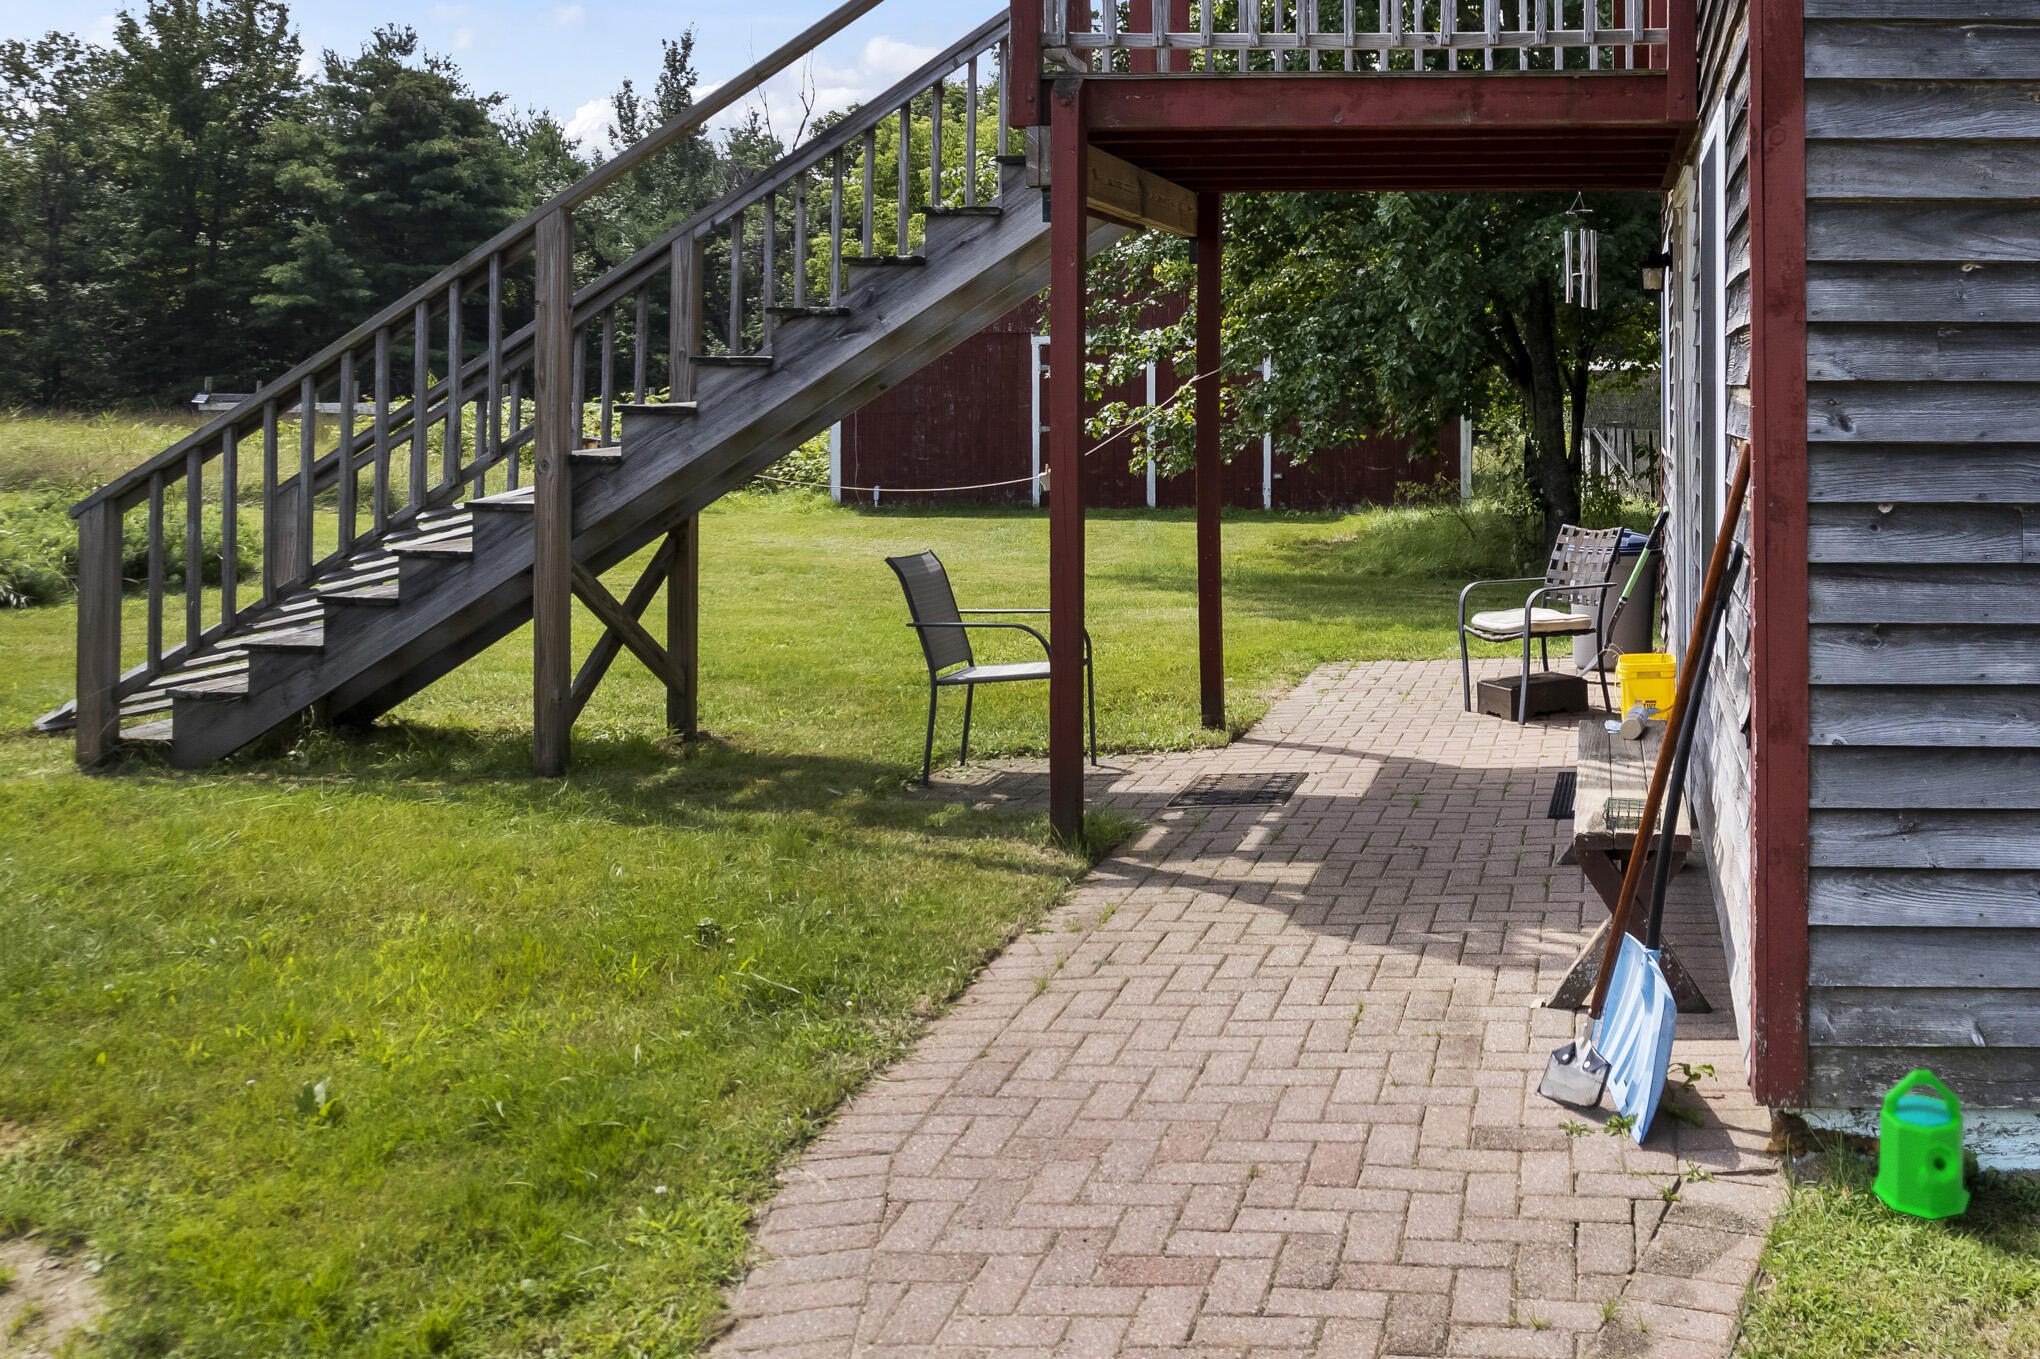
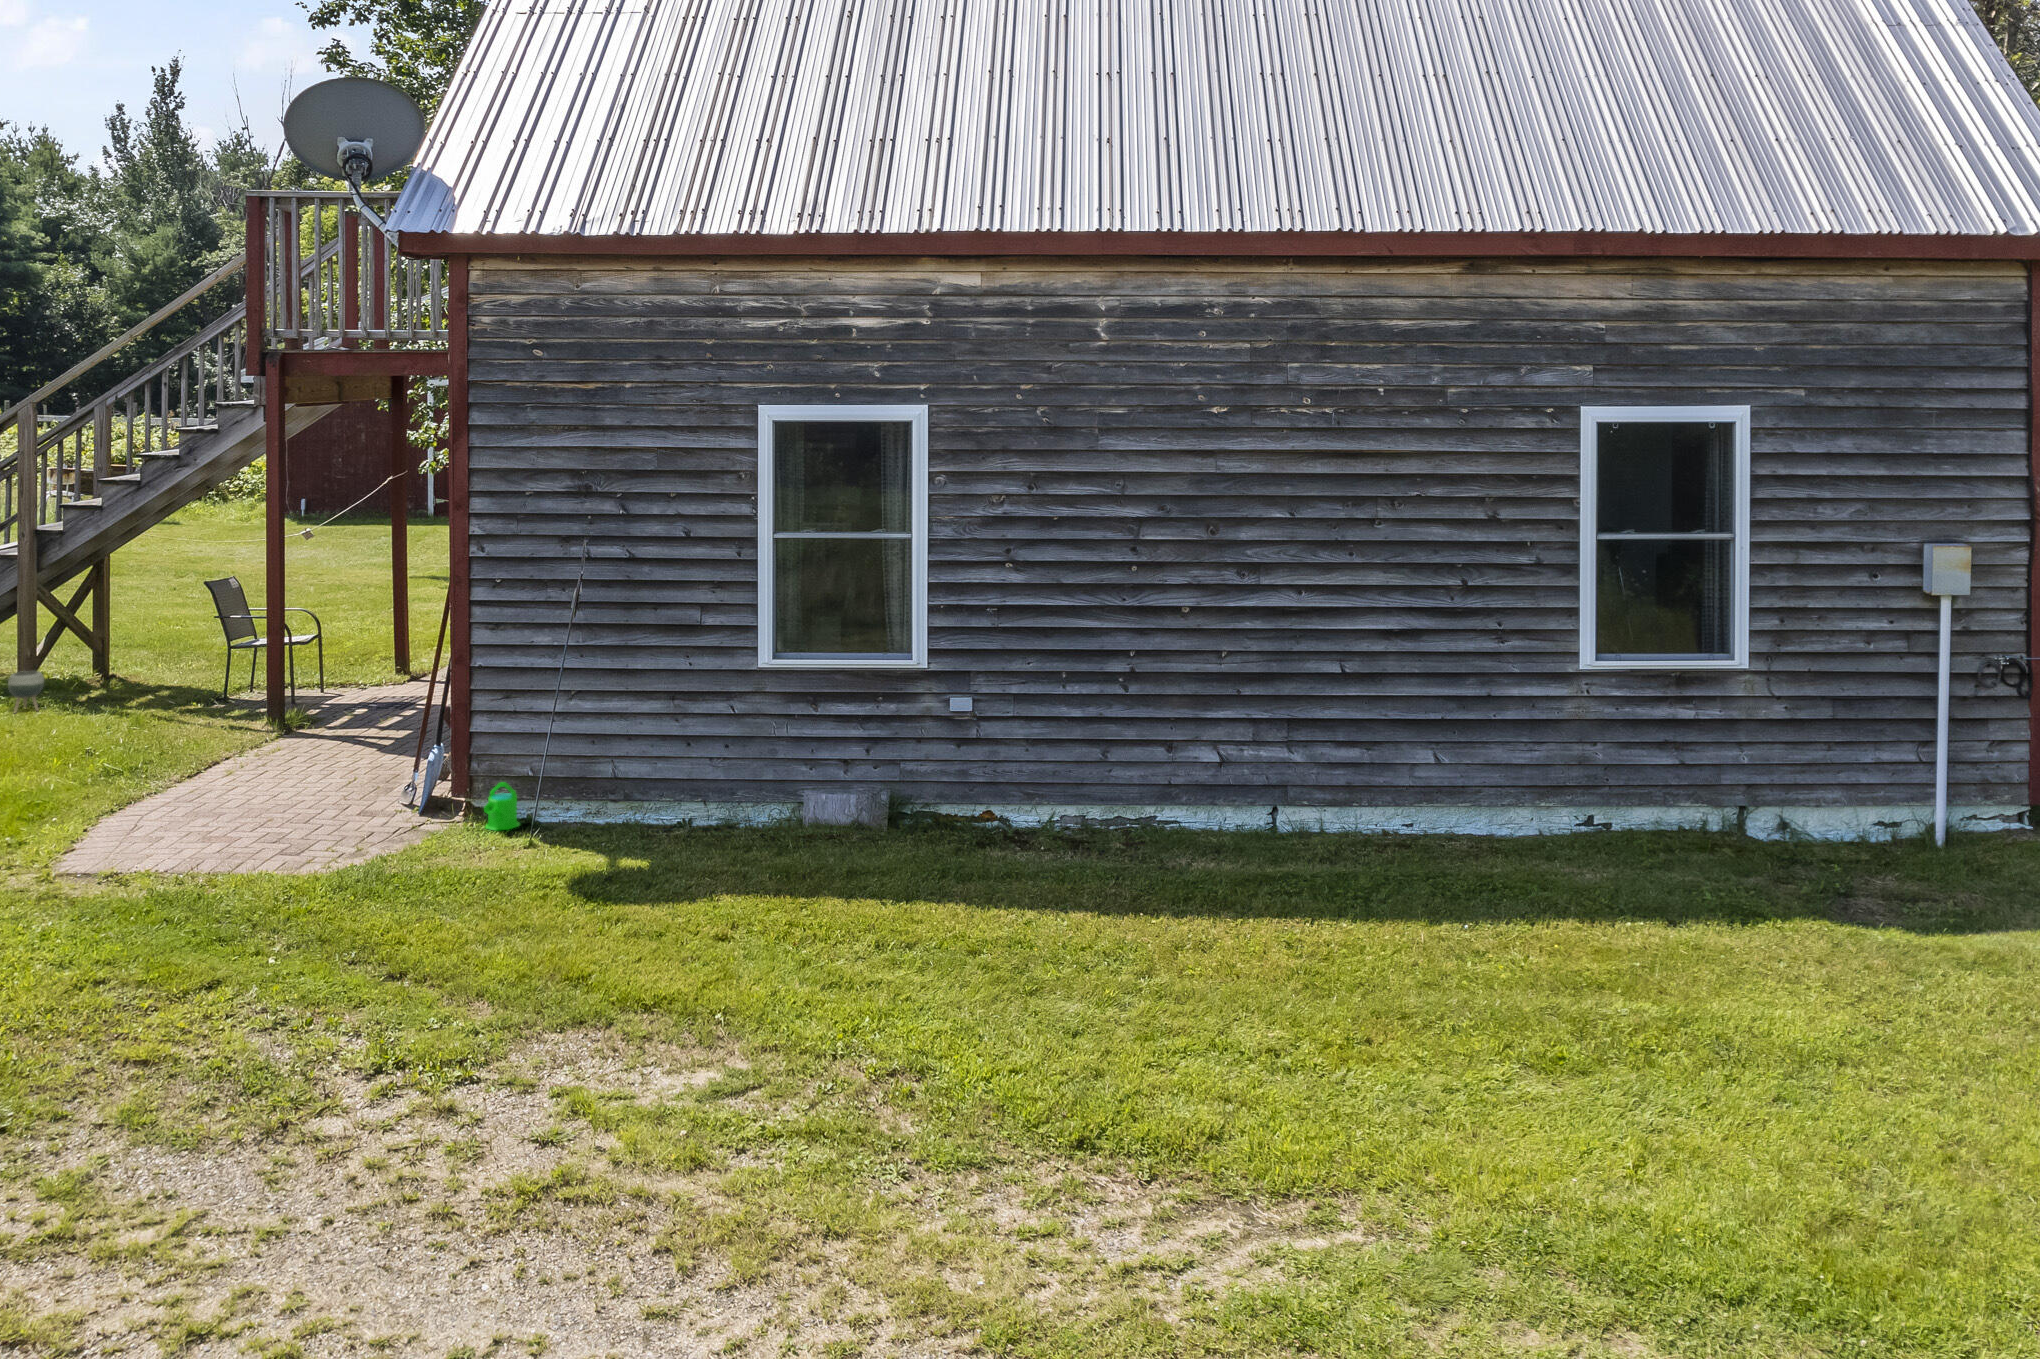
planter: none [522,723,590,808] -> present [8,671,44,713]

